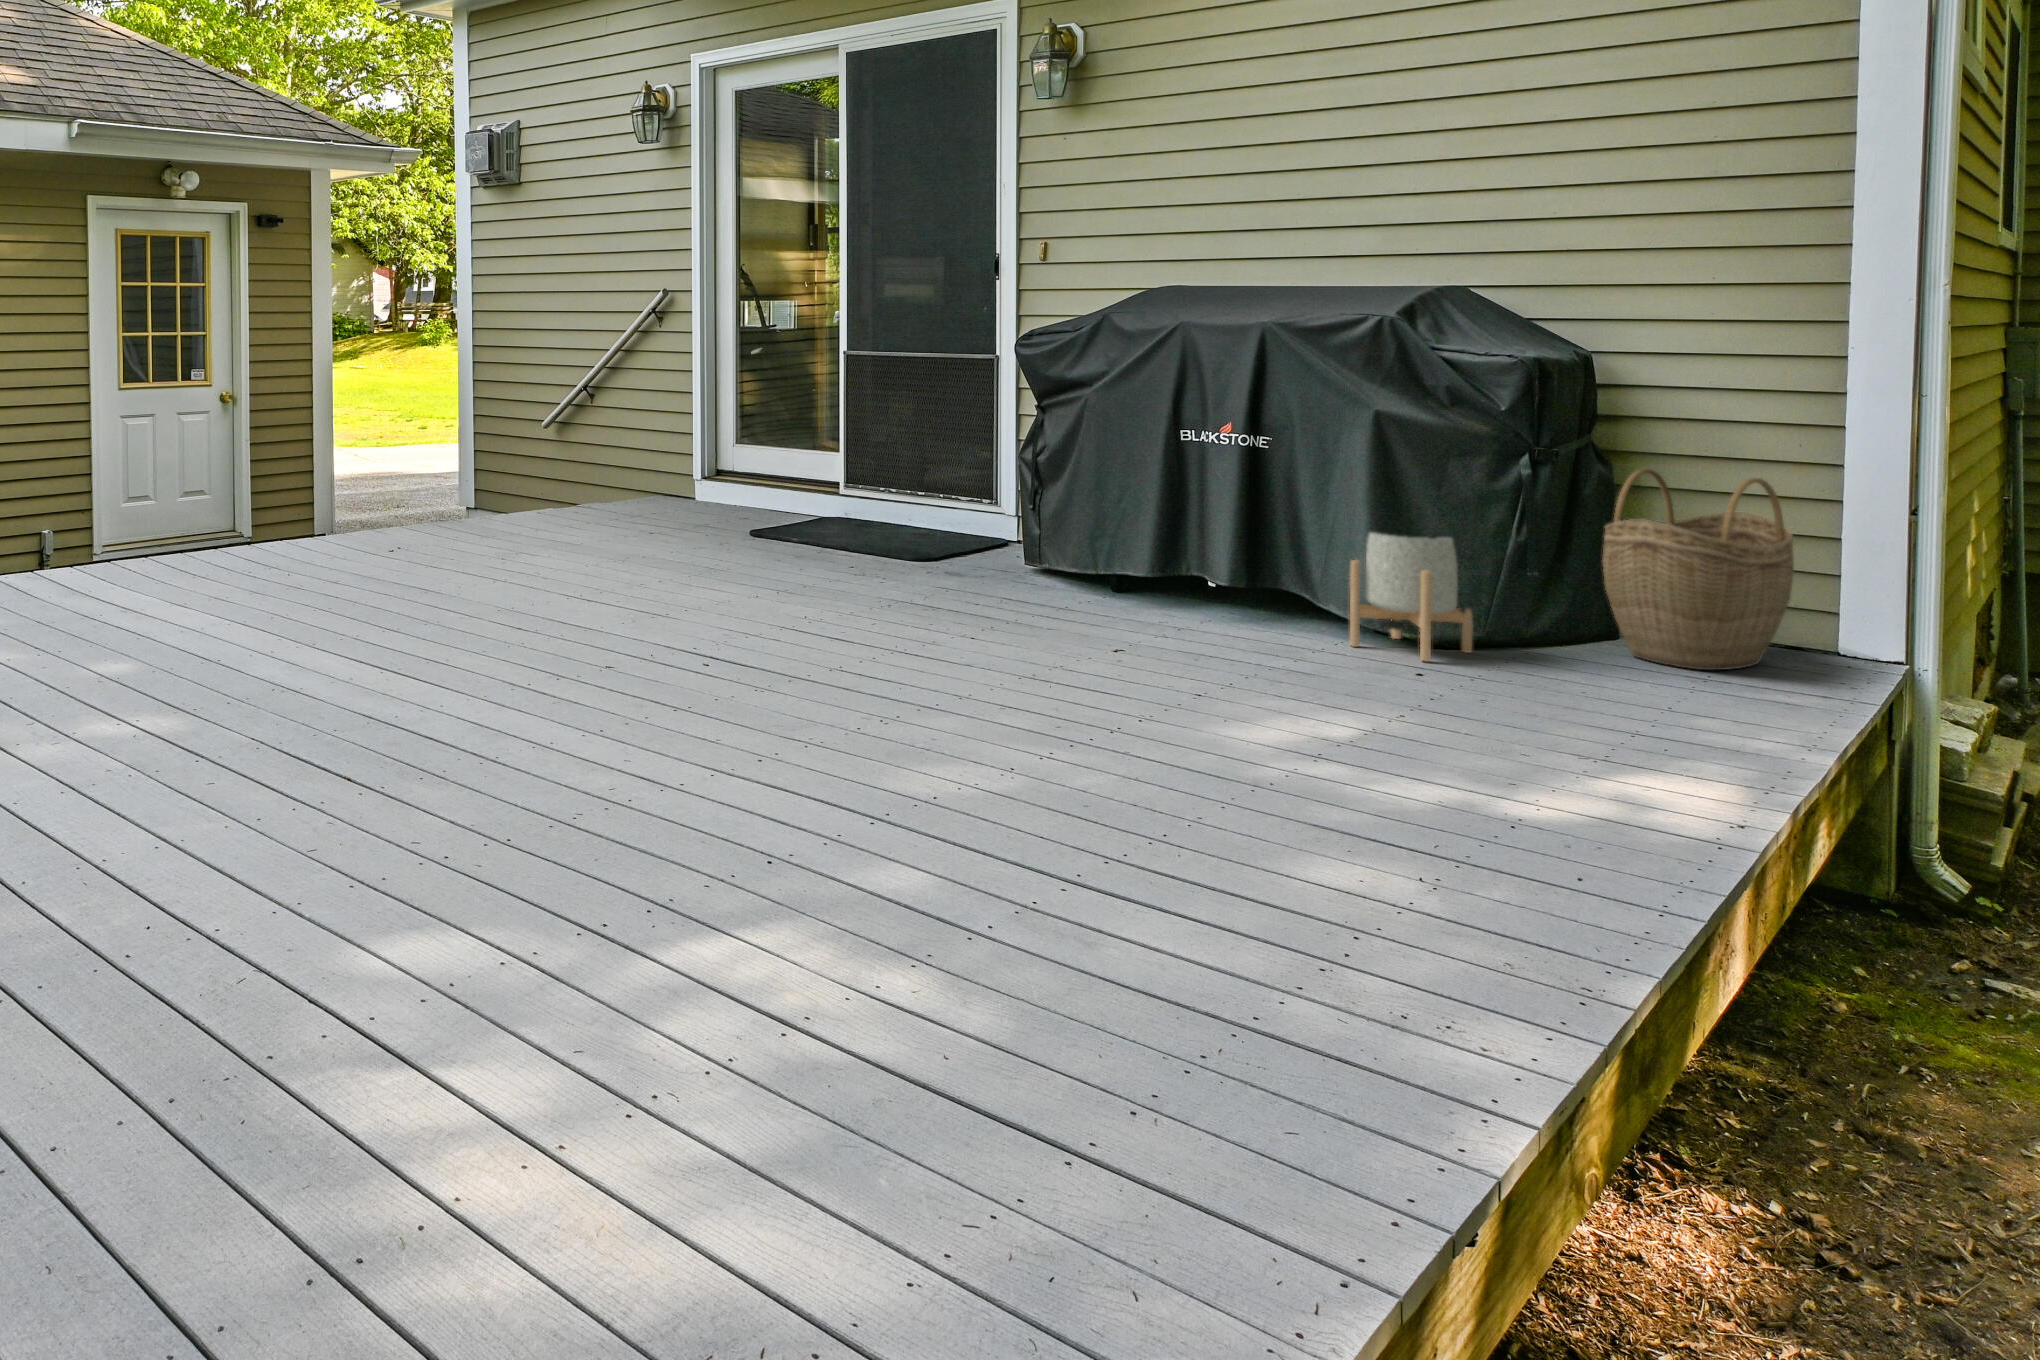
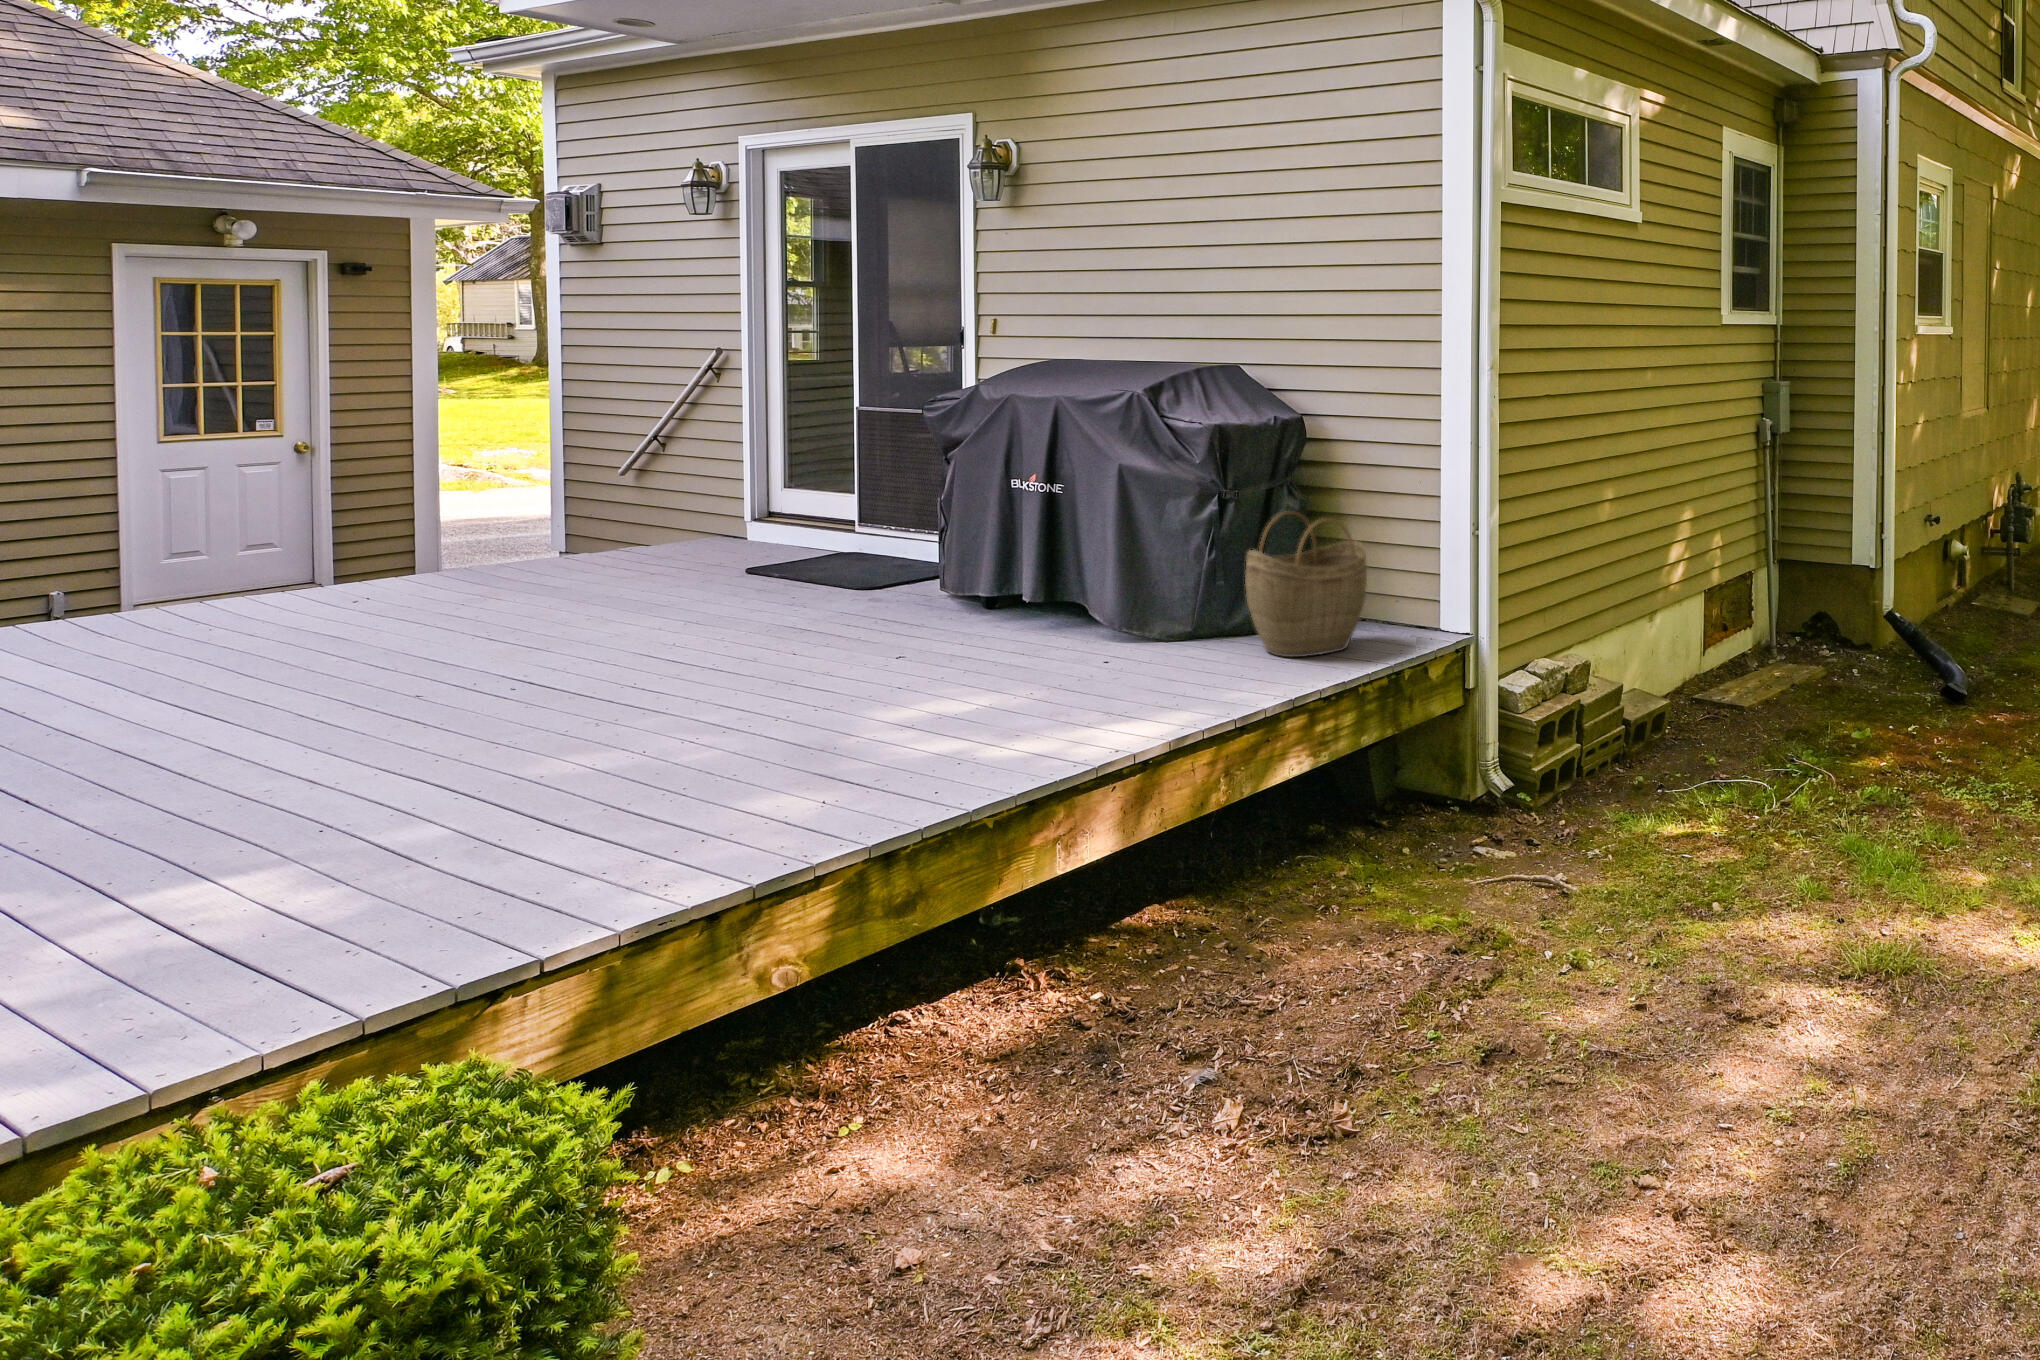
planter: present [1350,533,1473,661] -> none [1067,561,1151,662]

